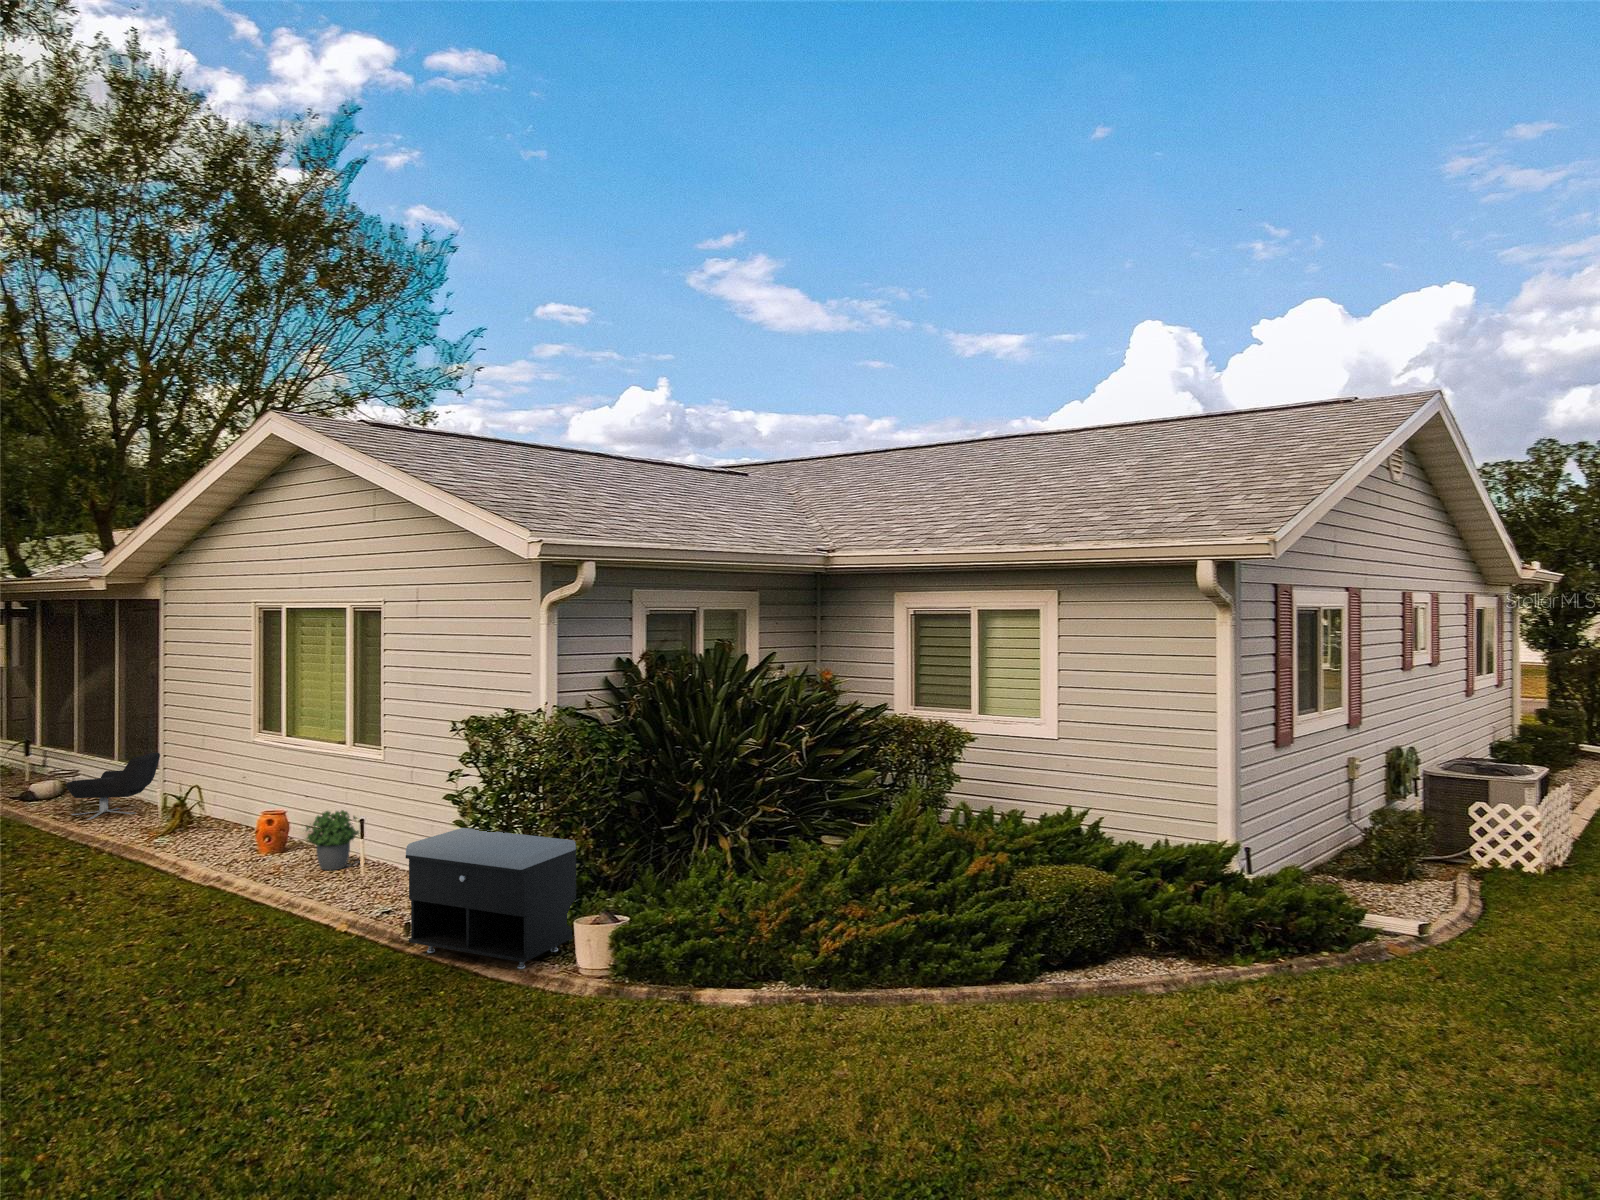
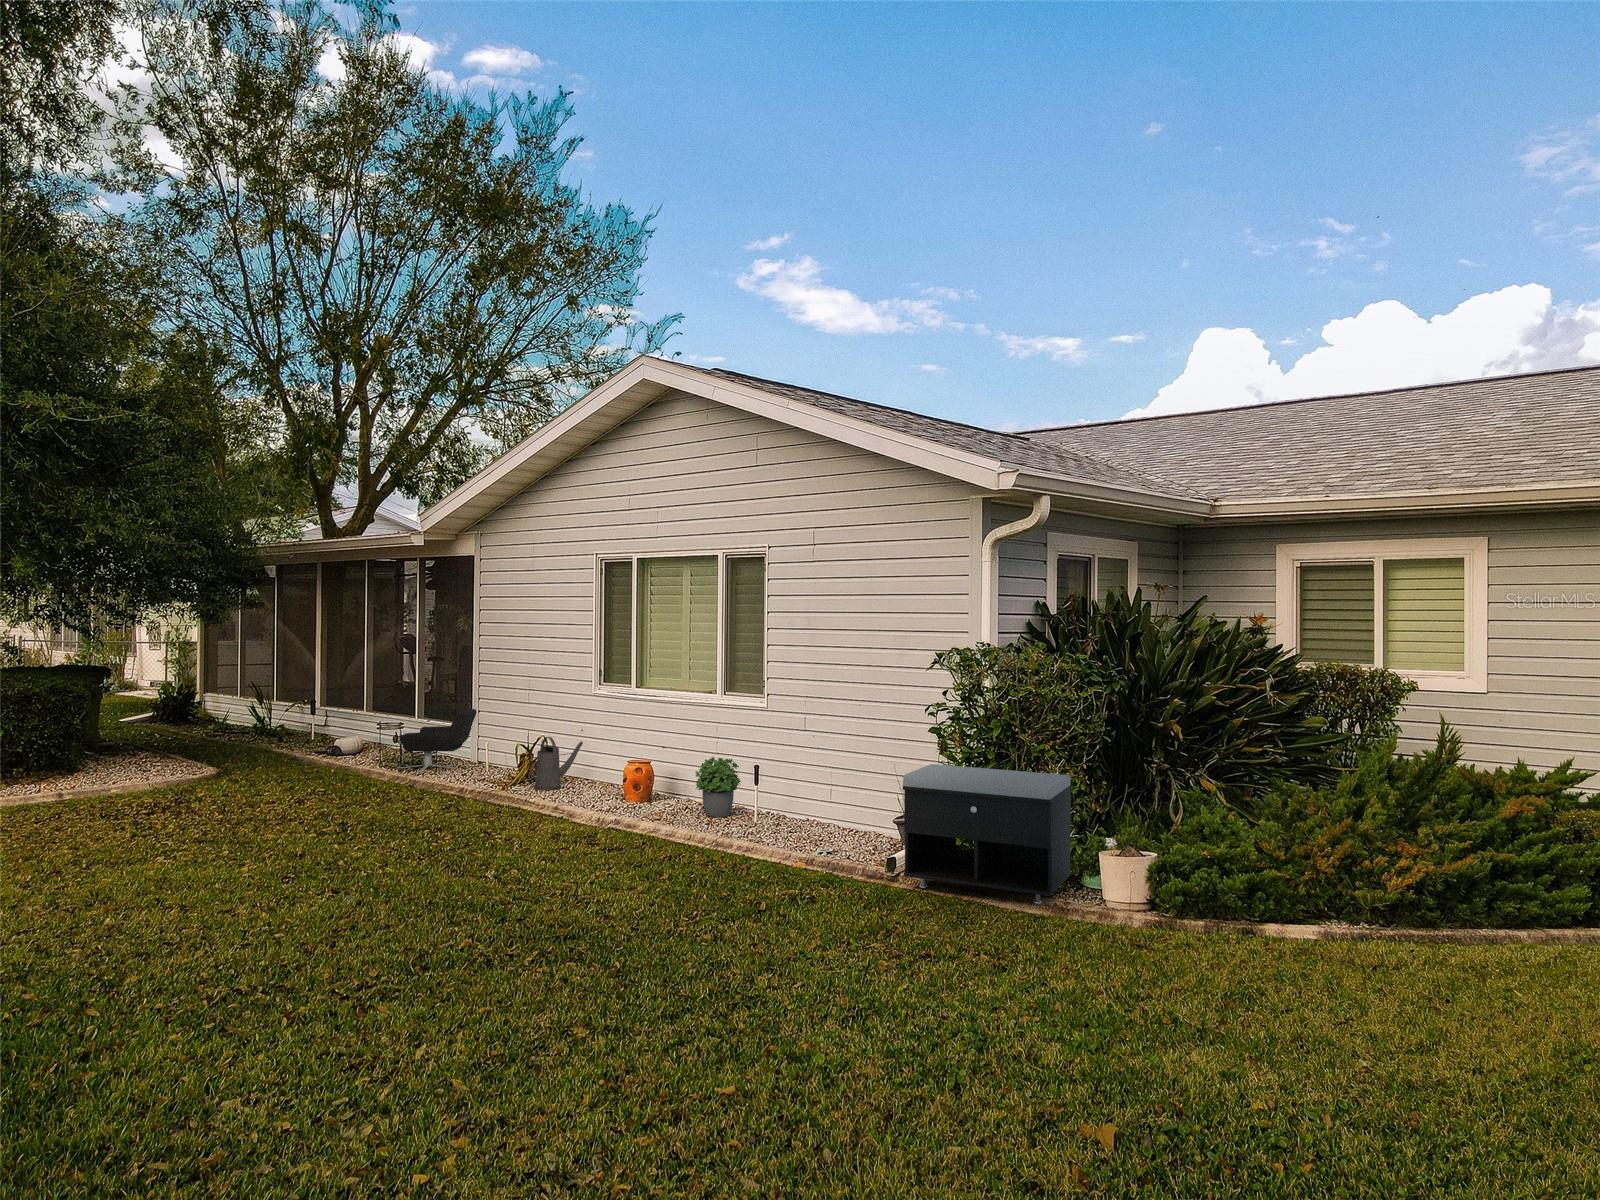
watering can: none [176,786,243,840] -> present [530,737,583,790]

